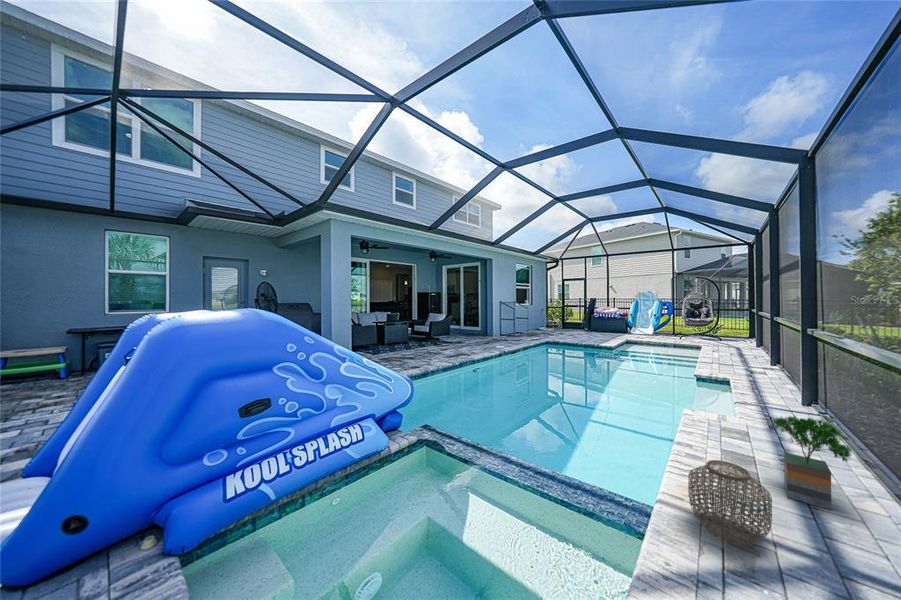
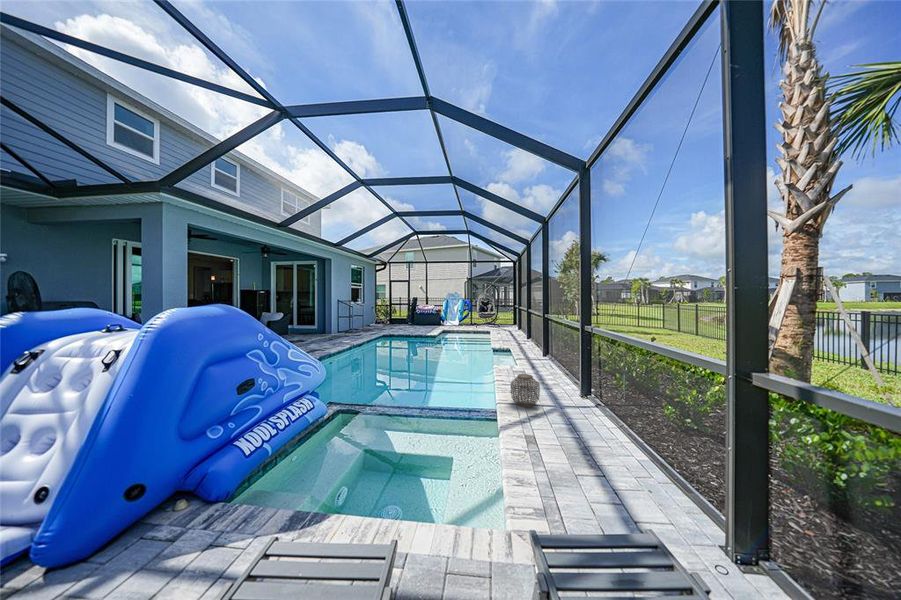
potted tree: present [772,416,851,510] -> none [536,353,563,392]

